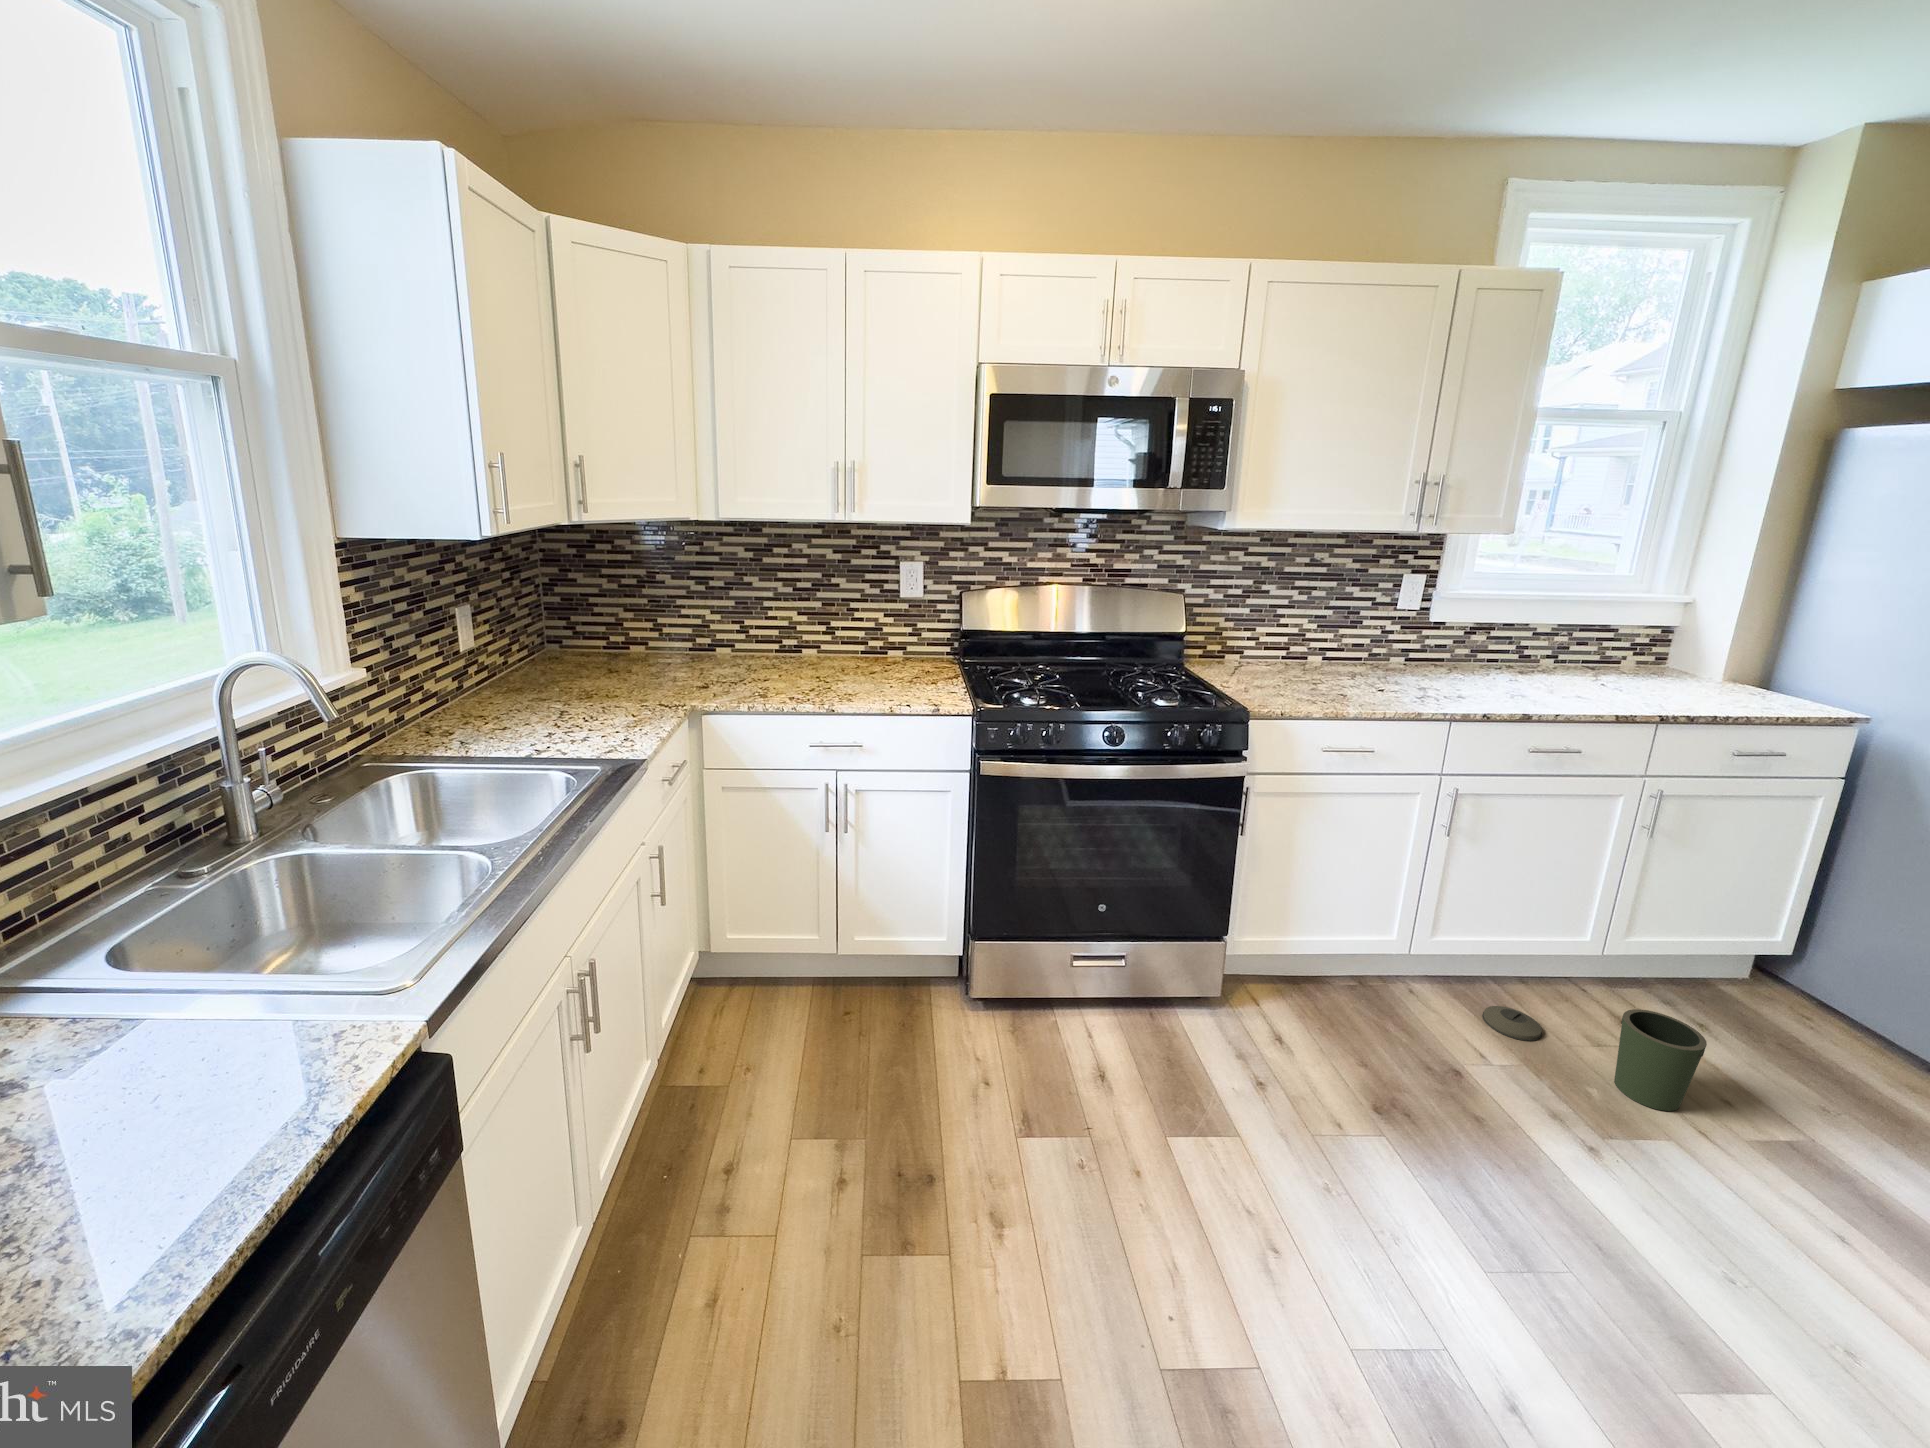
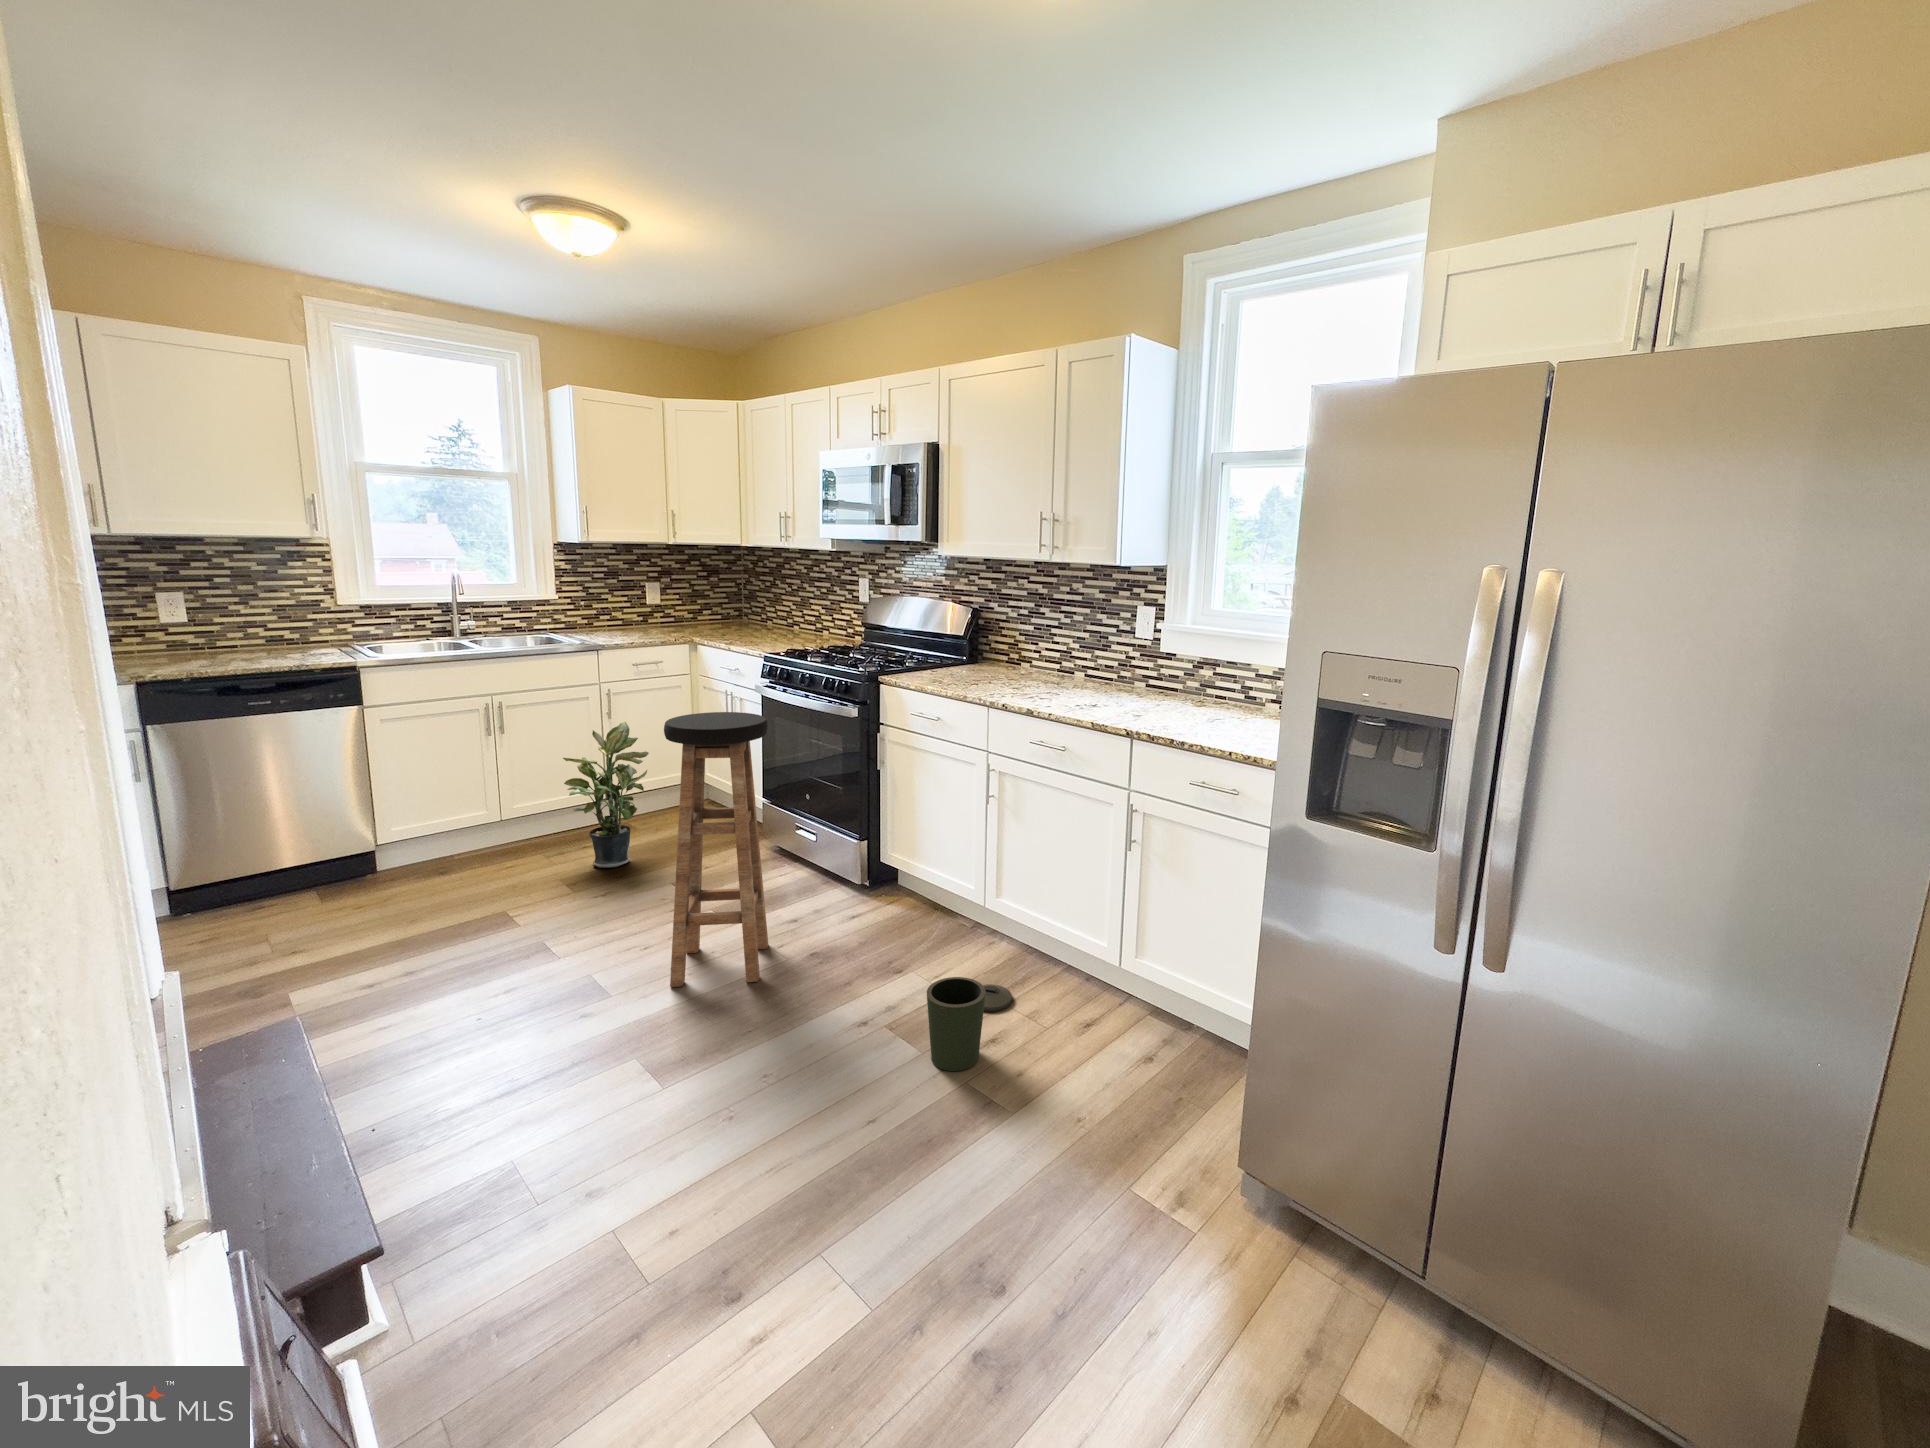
bar stool: none [1279,812,1499,1244] -> present [664,712,768,987]
potted plant: none [749,900,907,1184] -> present [563,722,649,868]

